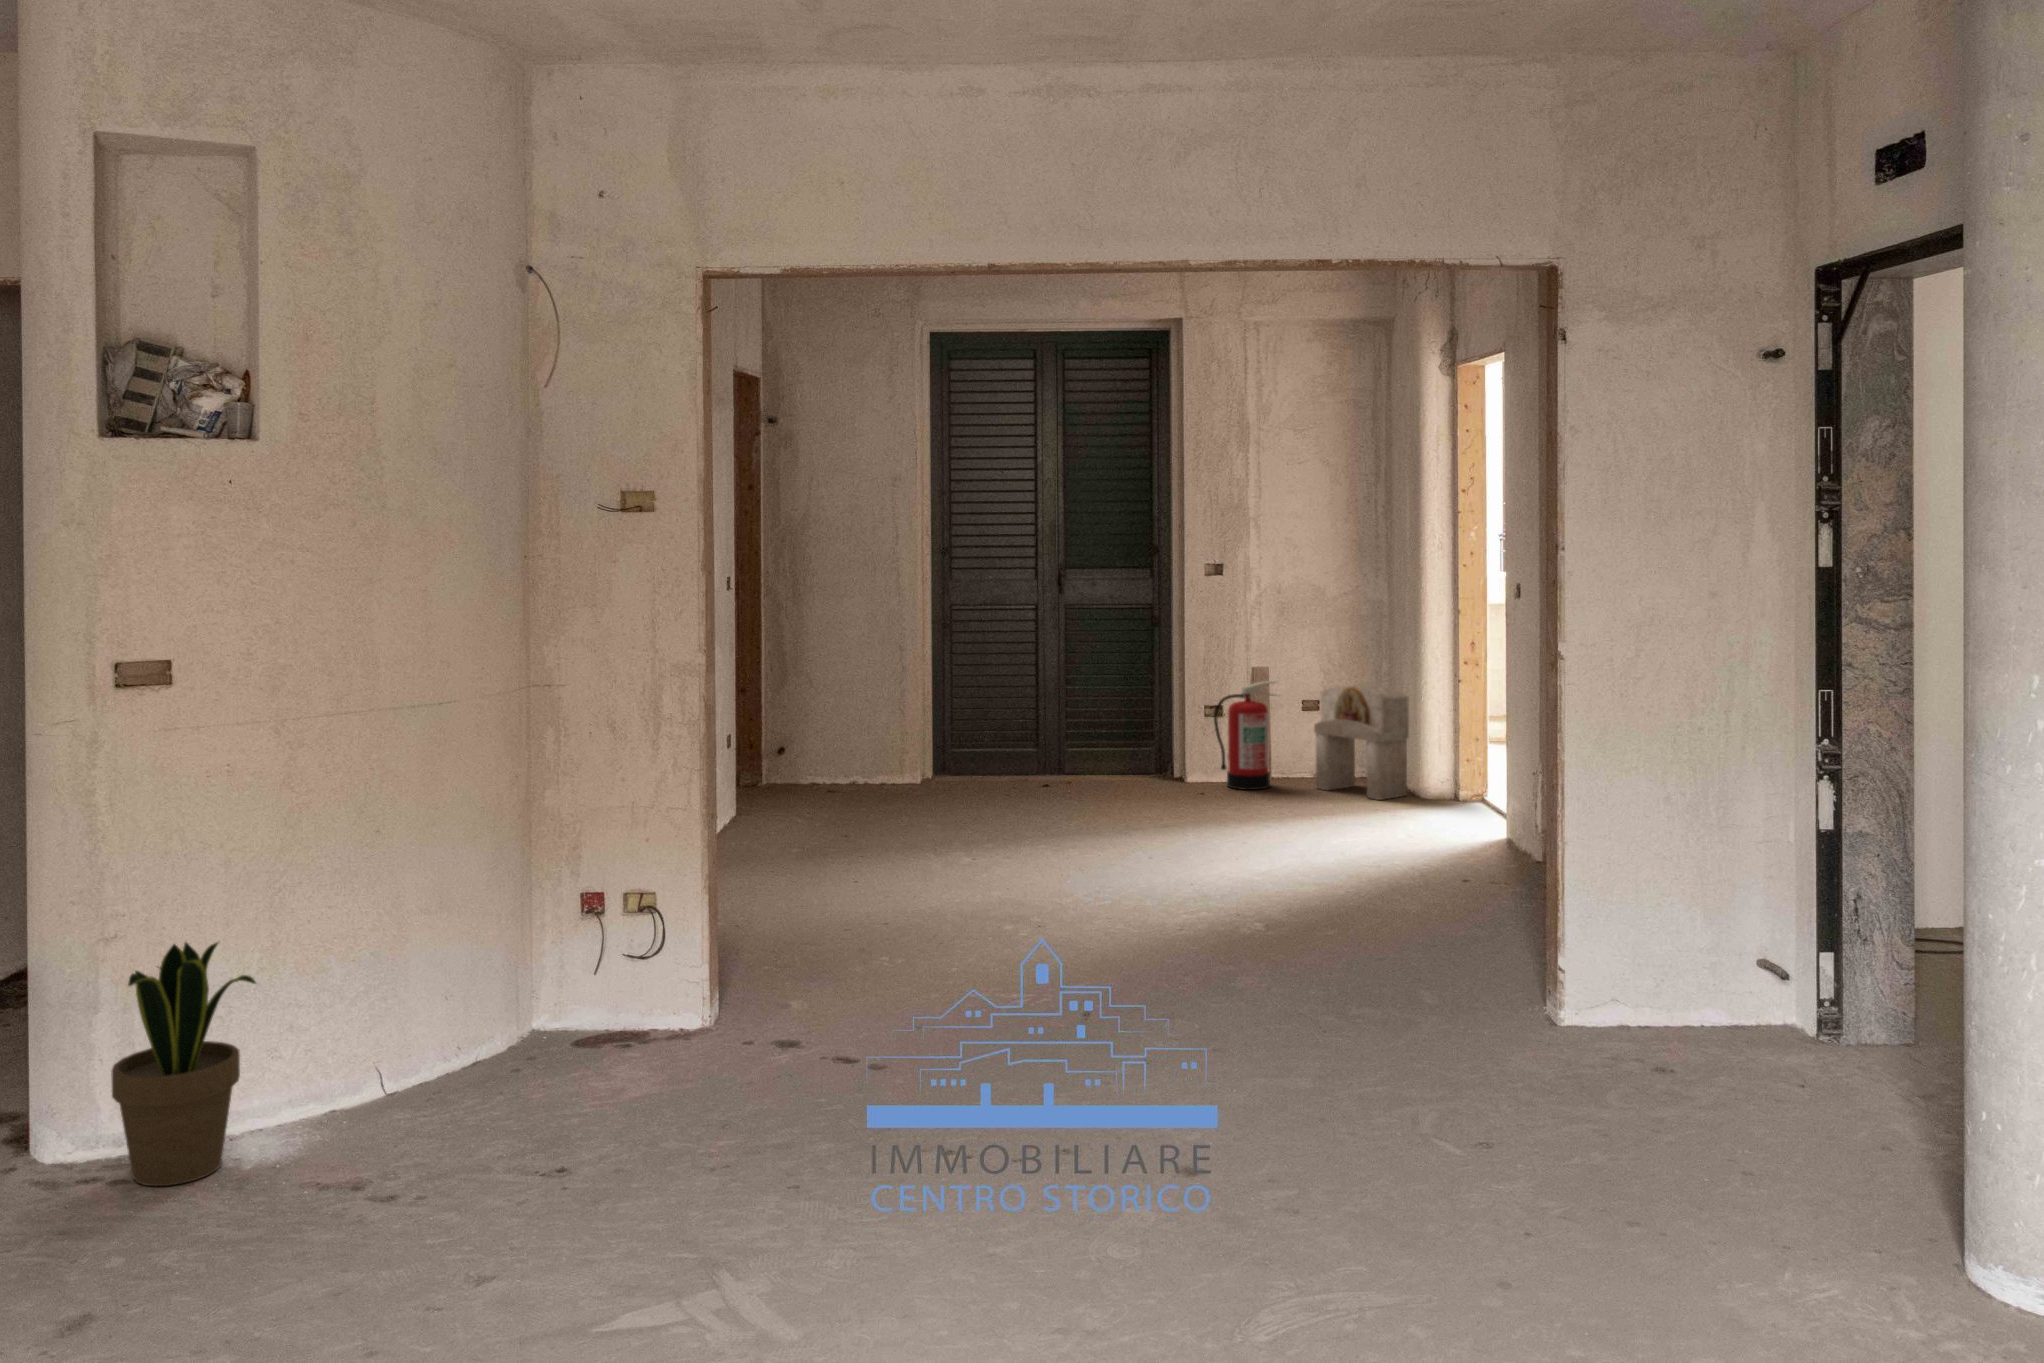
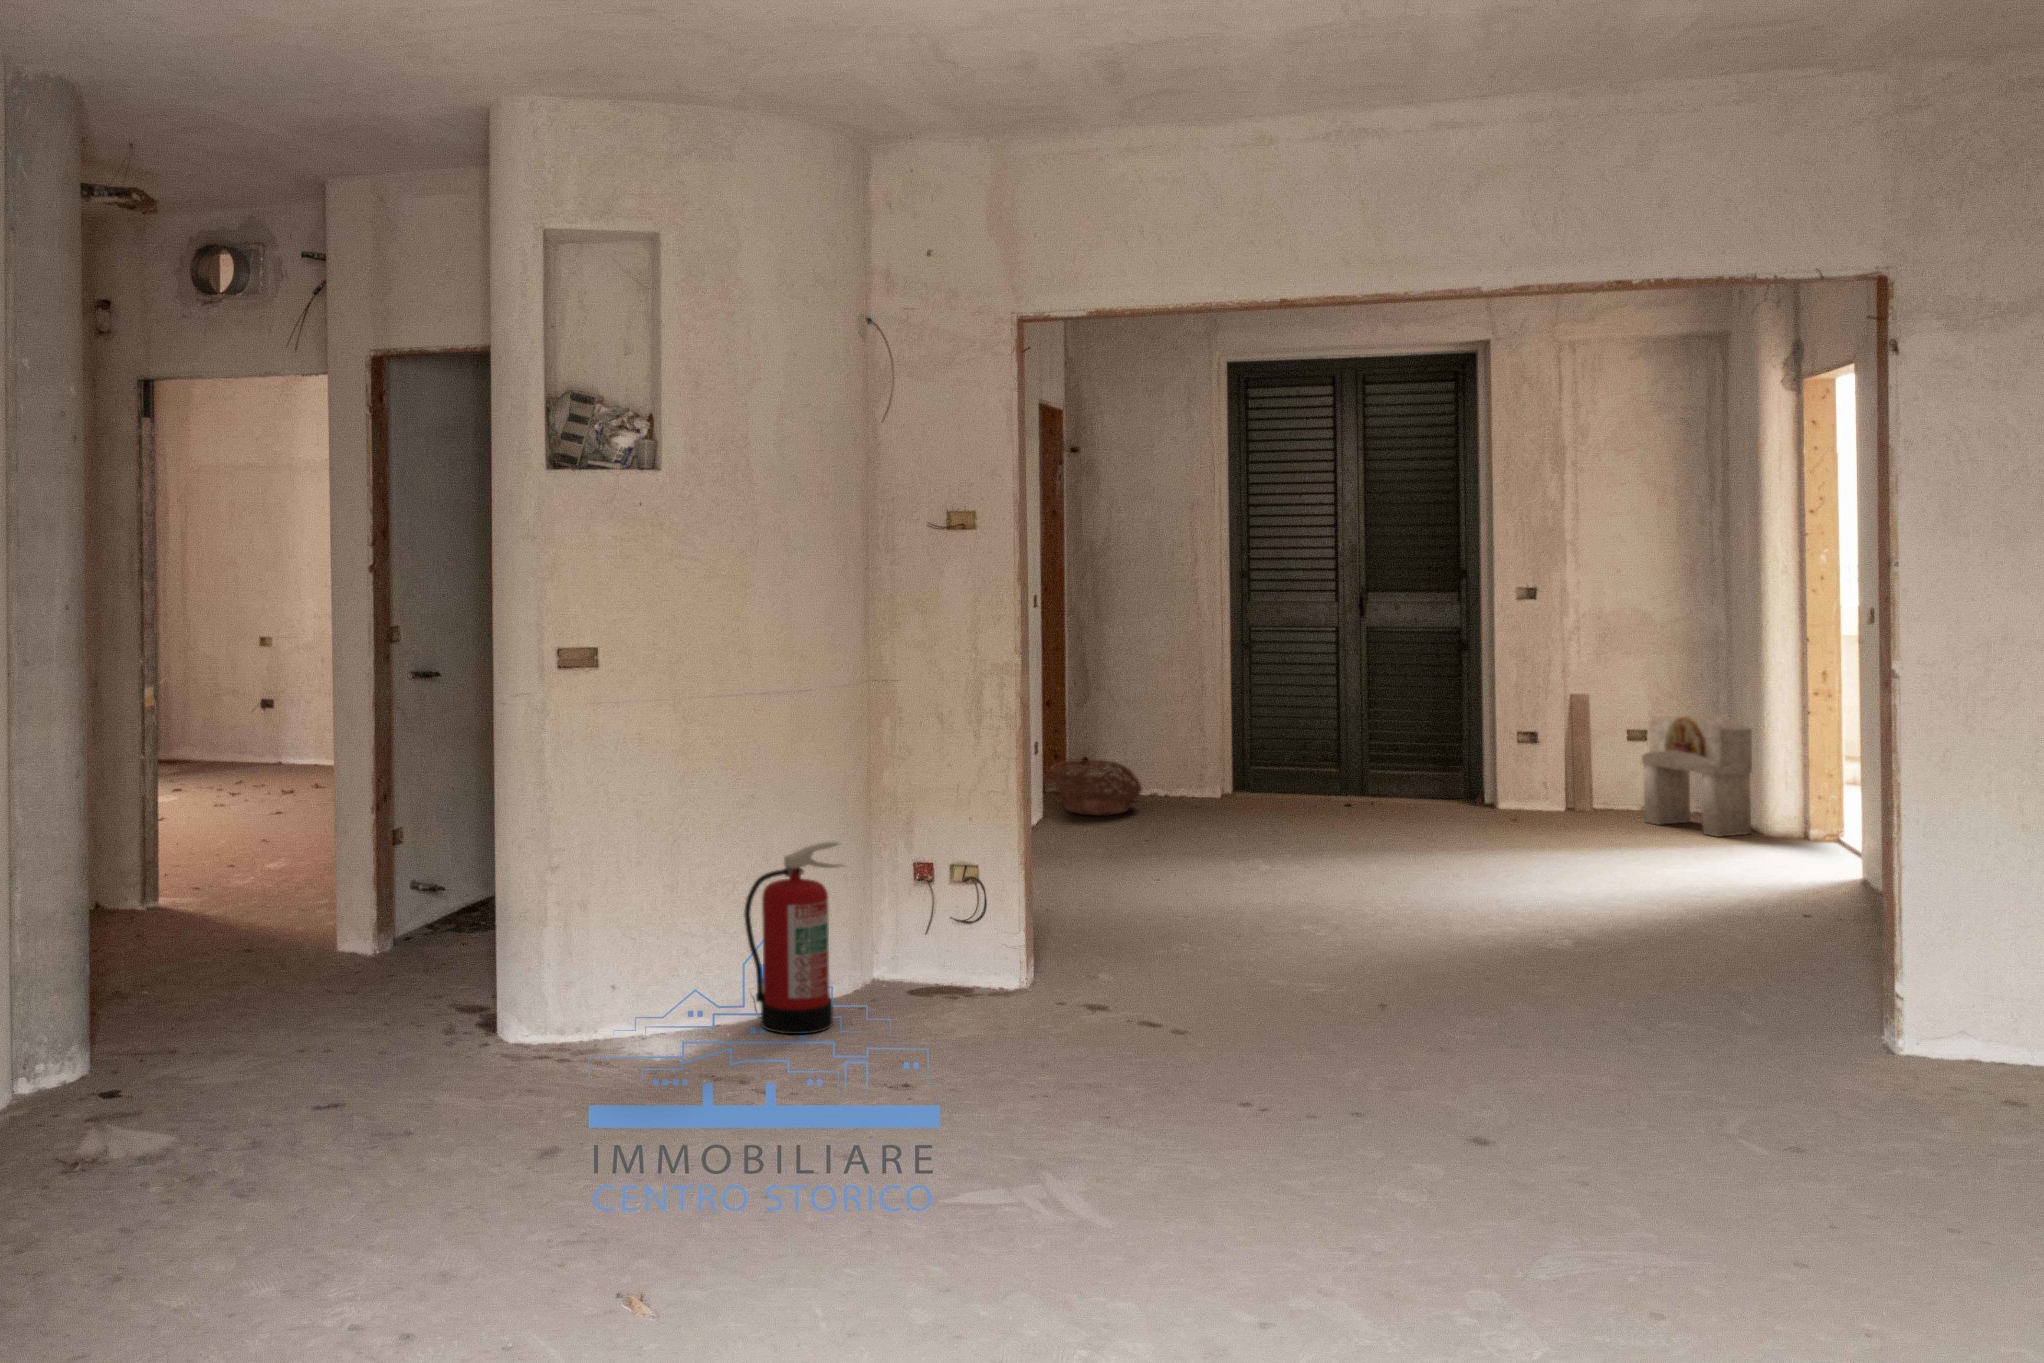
fire extinguisher: present [1214,681,1276,790] -> present [744,842,843,1034]
basket: none [747,749,845,810] -> present [1050,760,1143,815]
potted plant: present [111,942,256,1186] -> none [561,870,665,1062]

